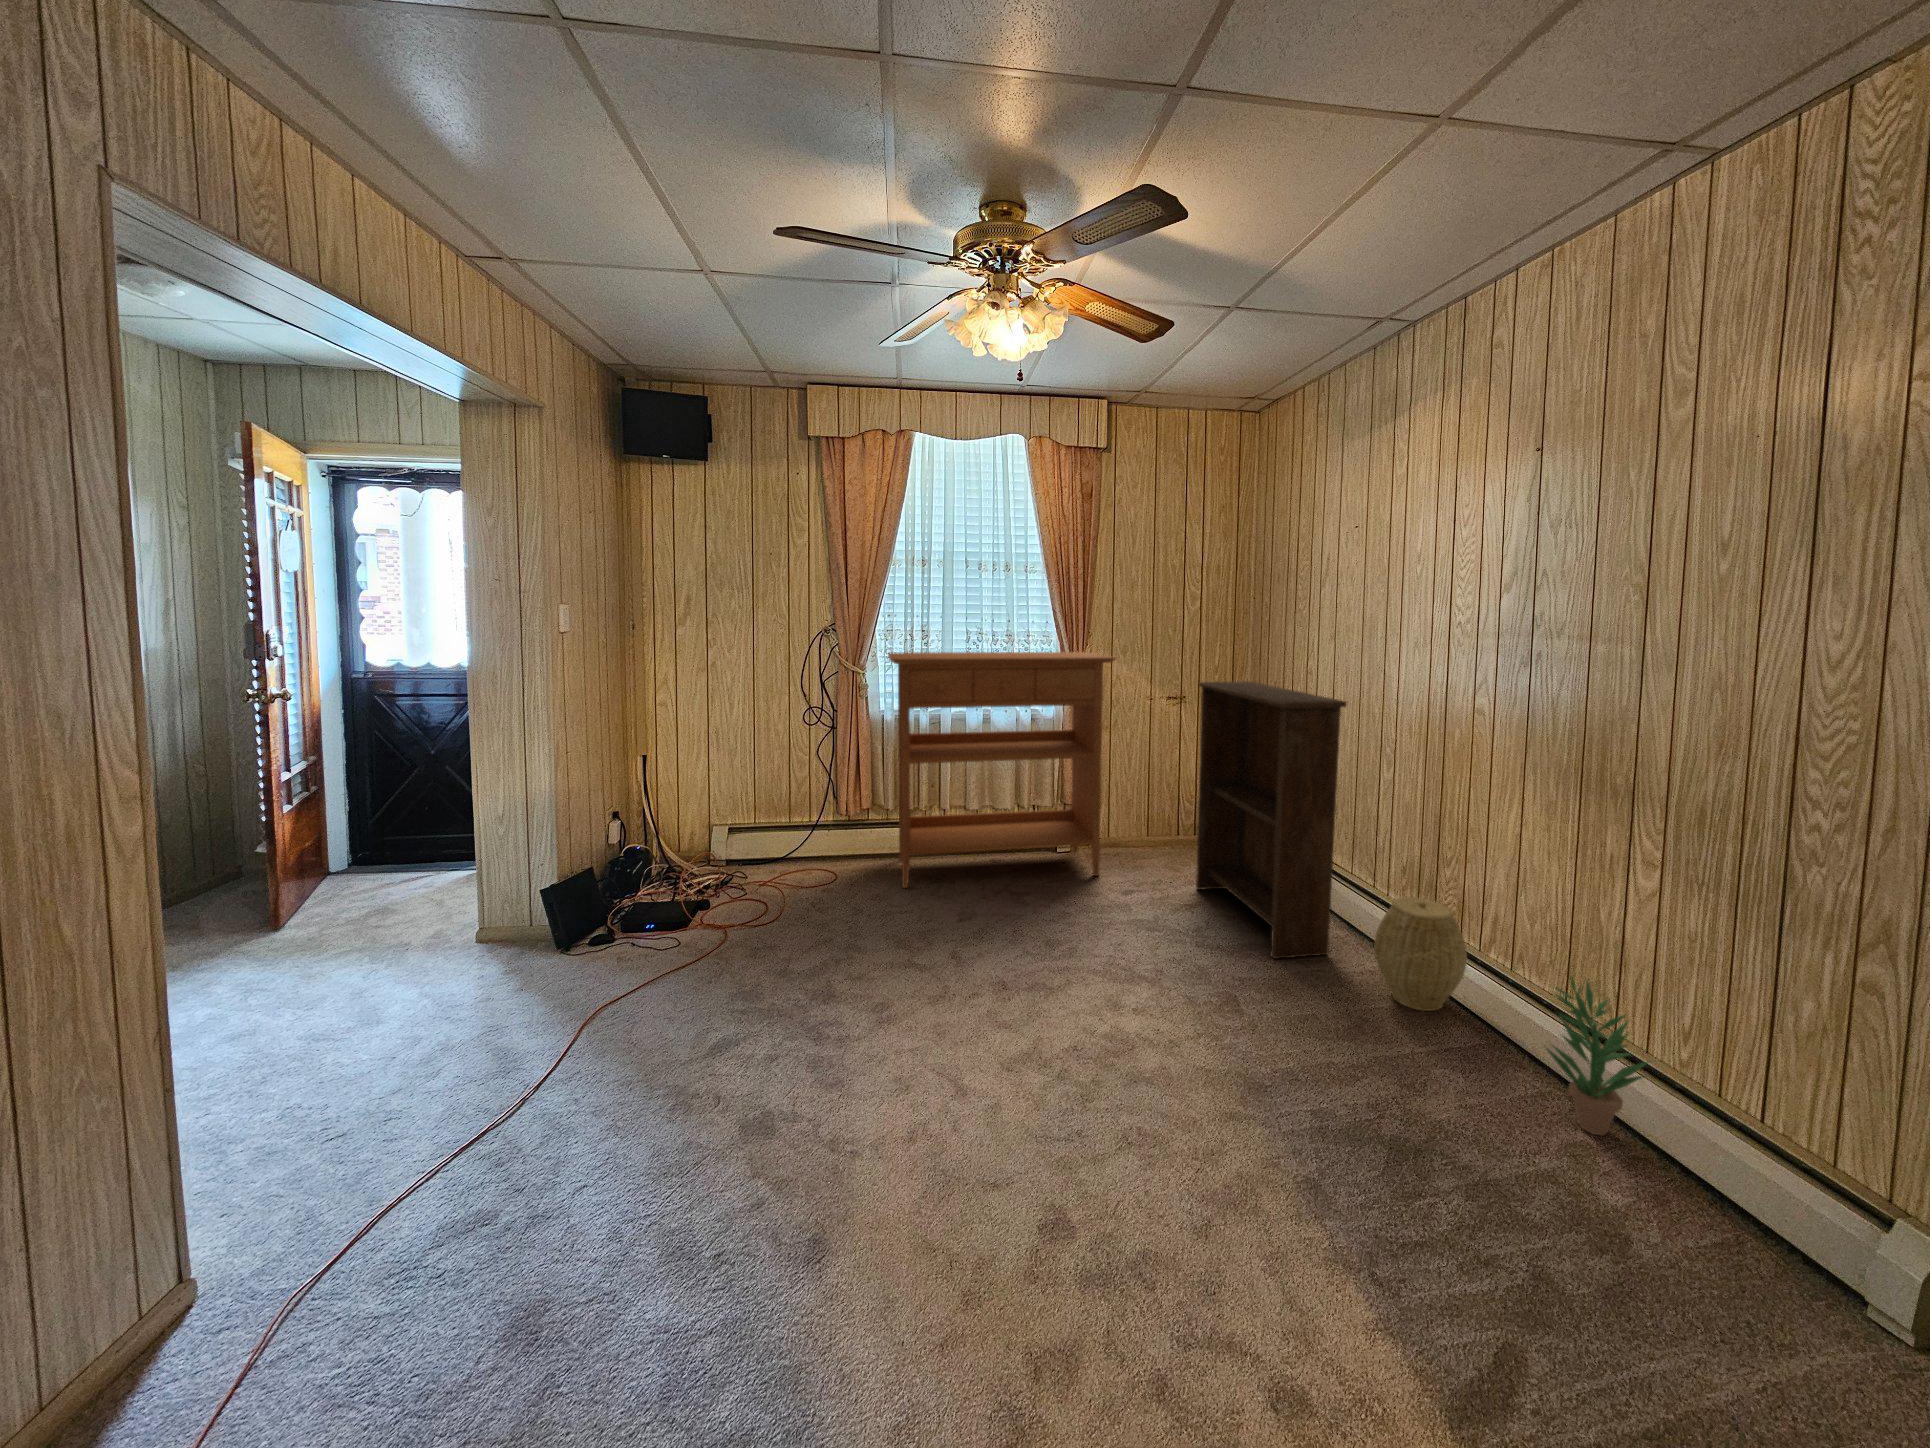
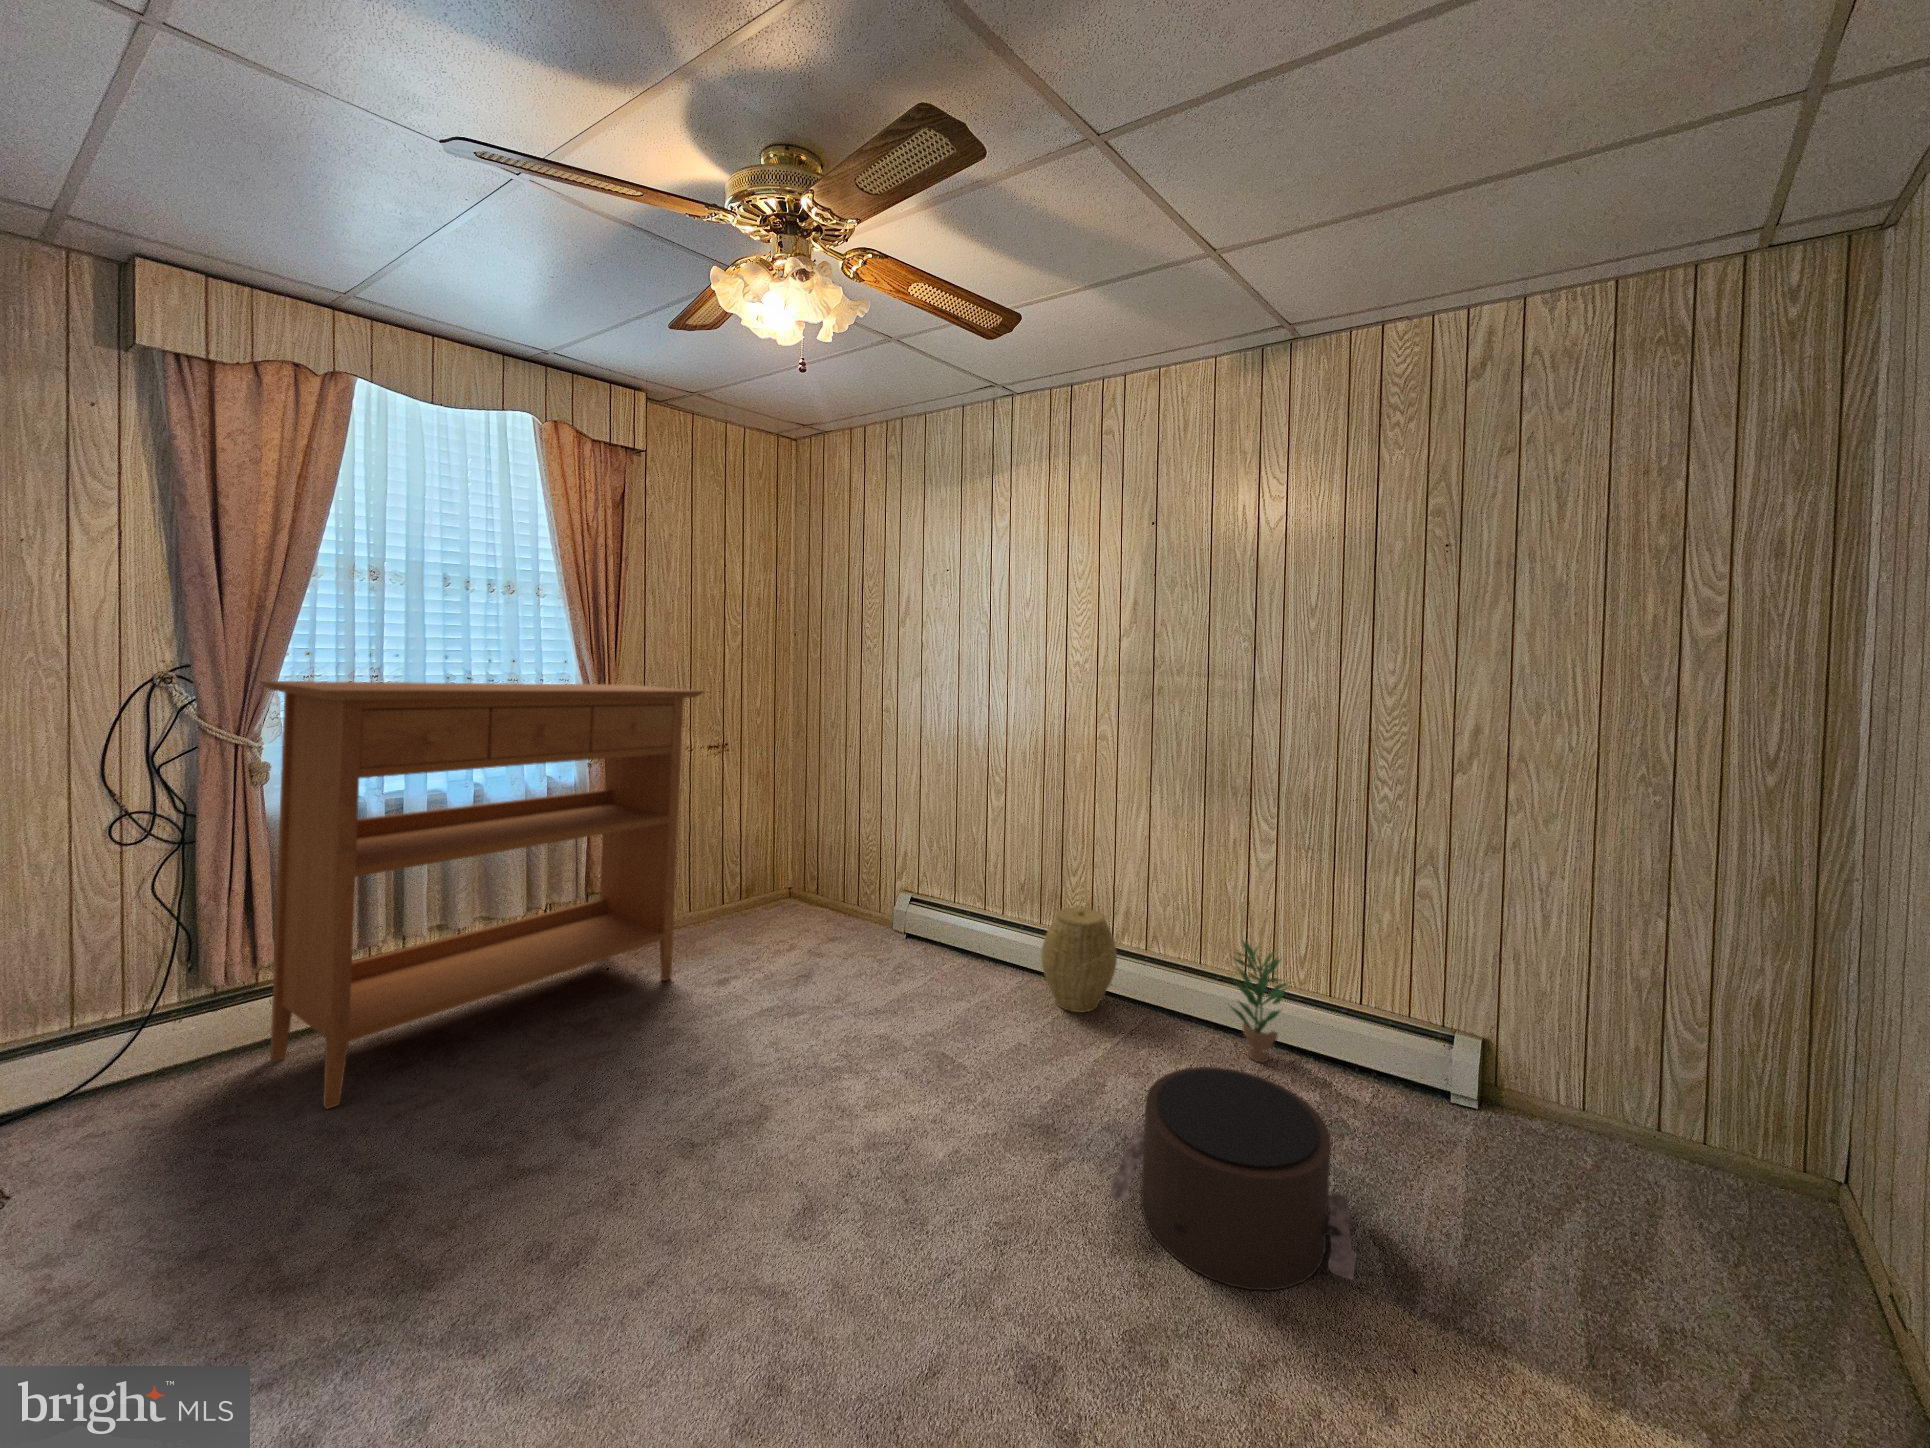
bookshelf: present [1196,681,1347,959] -> none [800,717,999,1010]
pouf: none [1232,1048,1475,1277] -> present [1109,1067,1356,1291]

